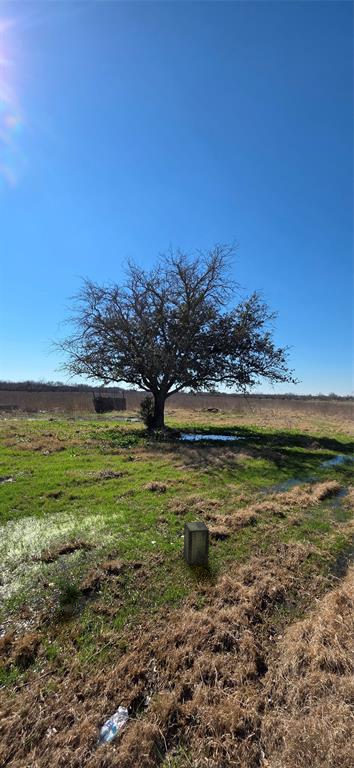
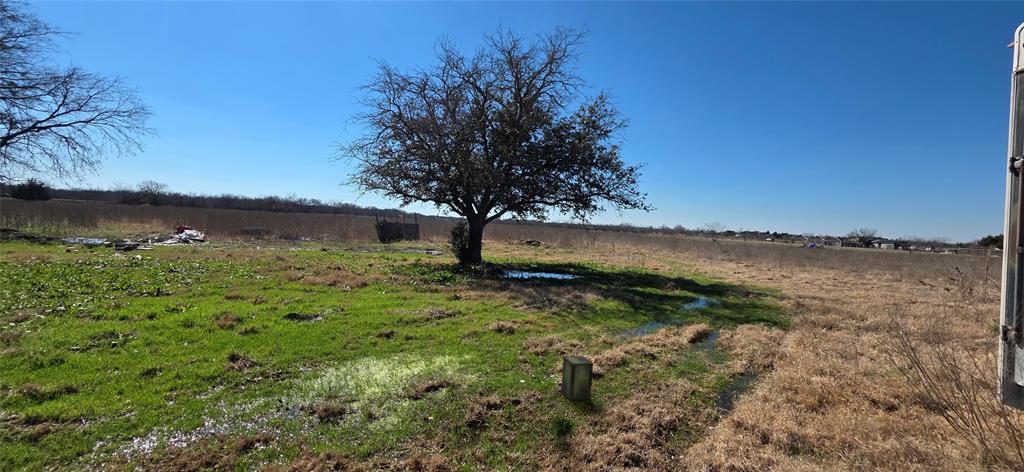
potted plant: present [57,582,82,612] -> present [549,416,575,444]

